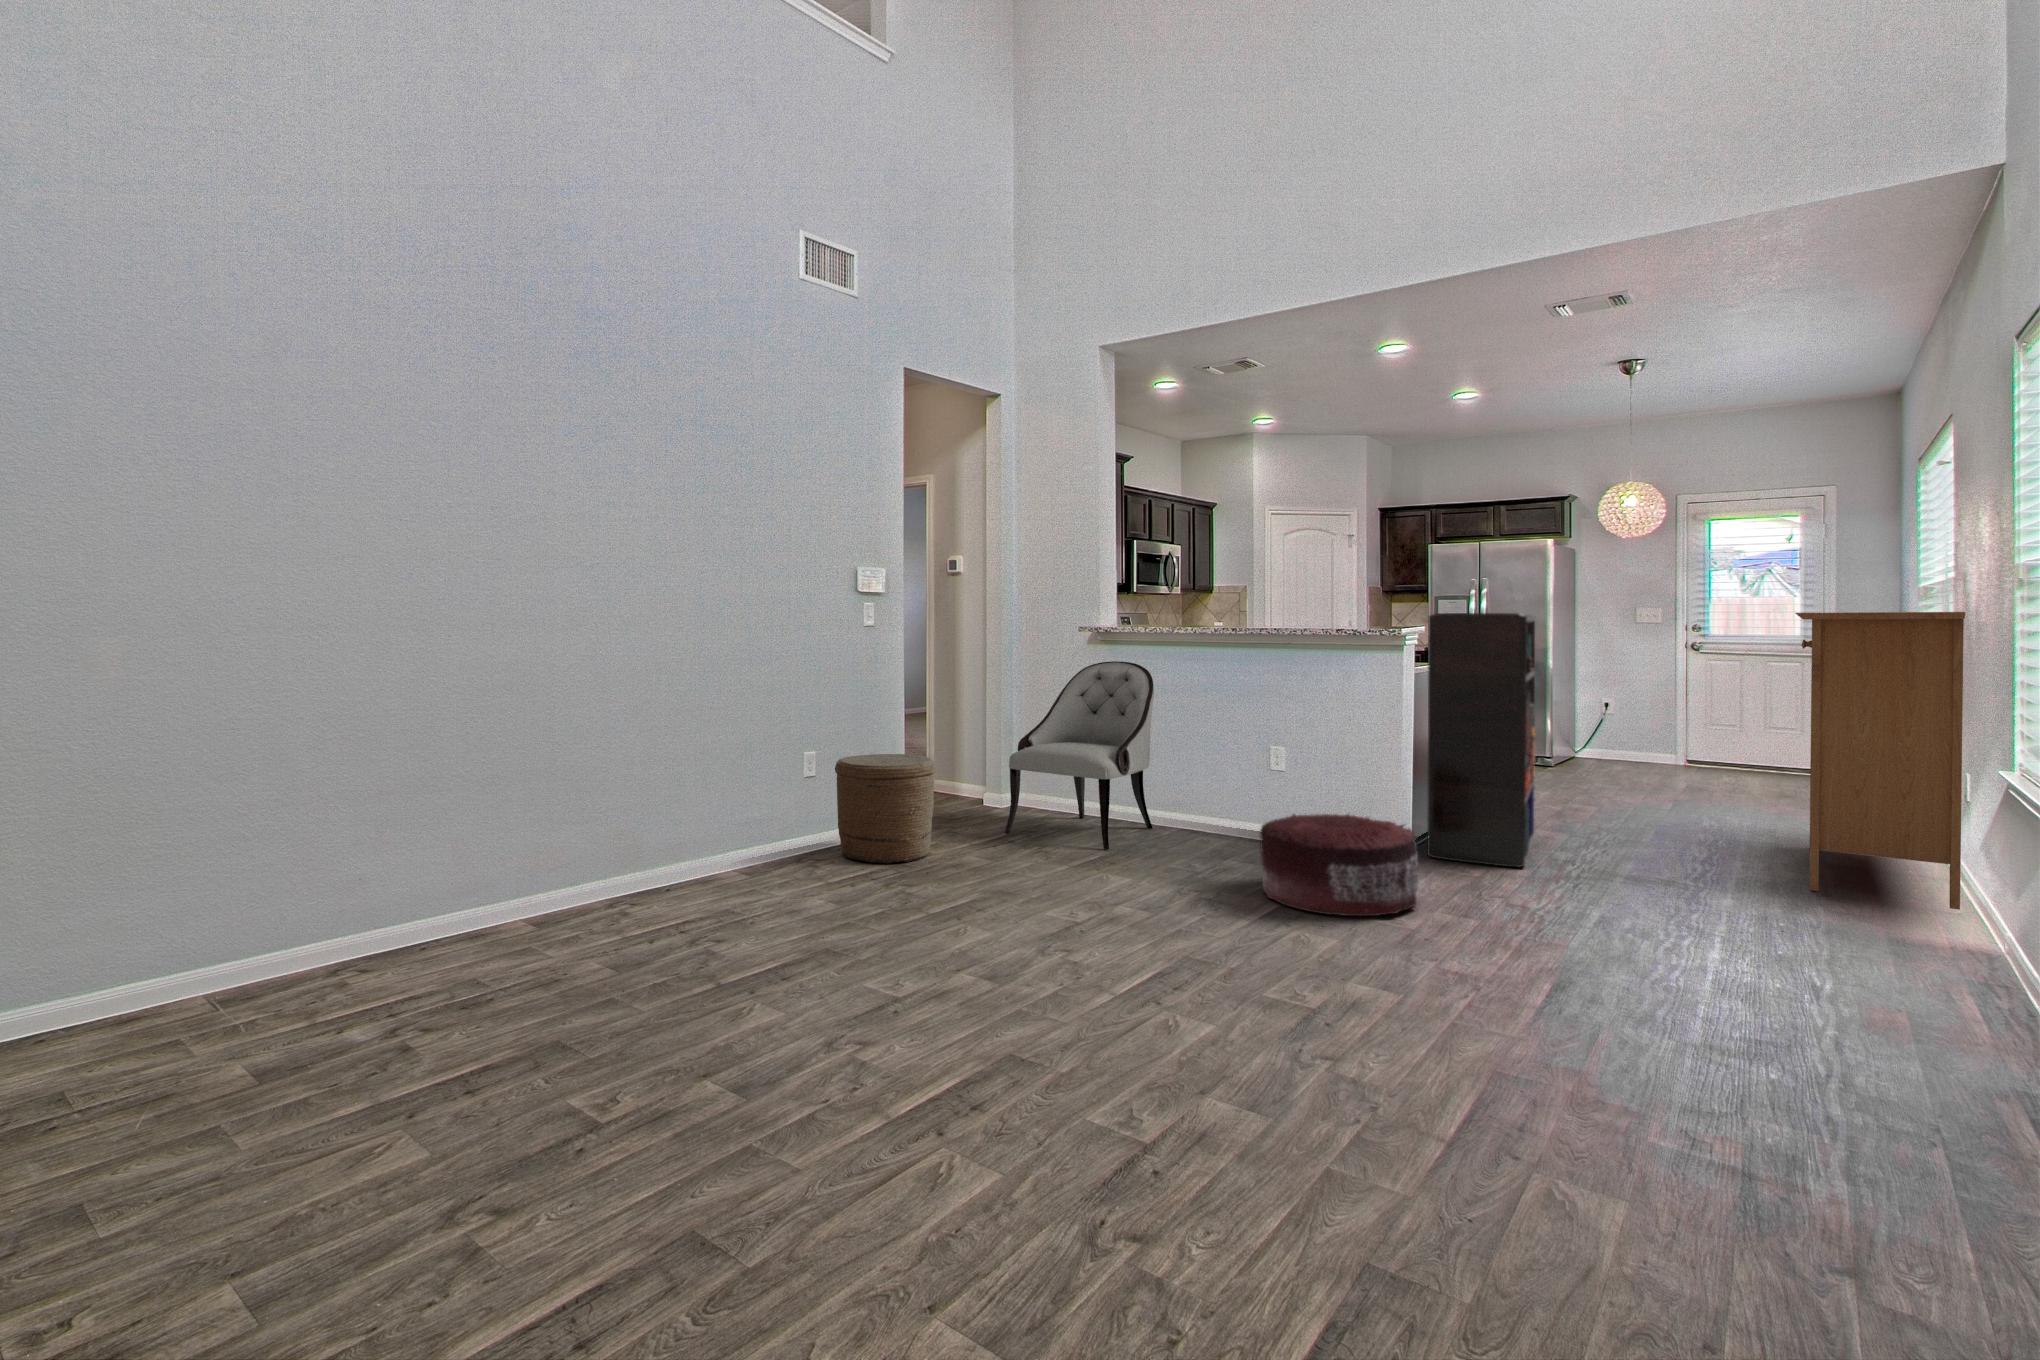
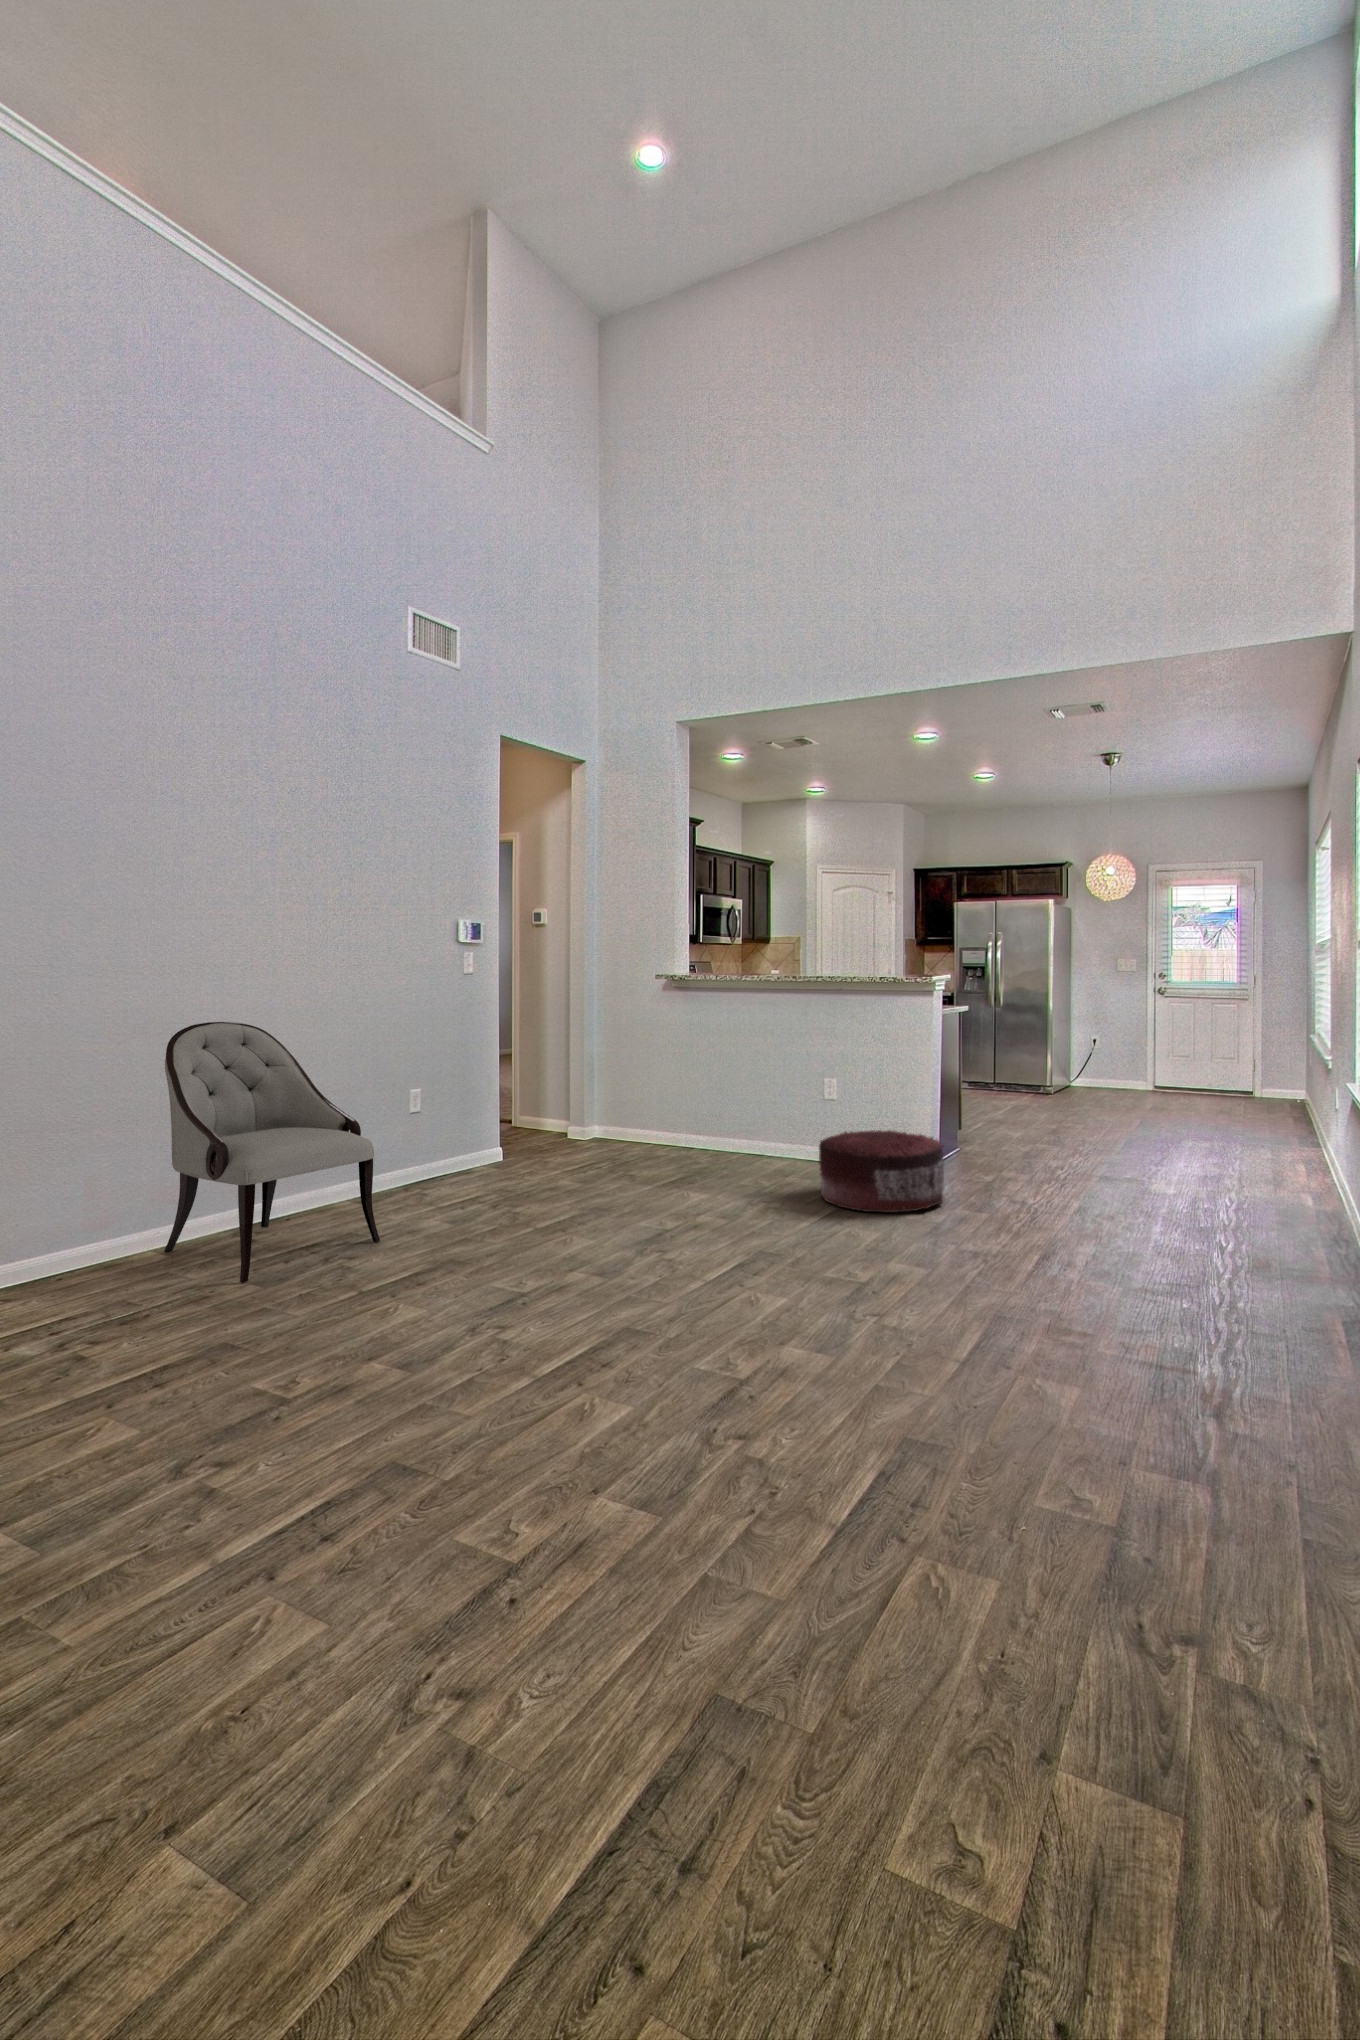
console table: present [1796,612,1965,910] -> none [1218,963,1329,1189]
bookshelf: present [1427,613,1535,867] -> none [952,962,1034,1171]
armchair: present [1005,661,1154,850] -> present [164,1022,380,1282]
woven basket: present [835,754,936,864] -> none [442,1089,536,1188]

